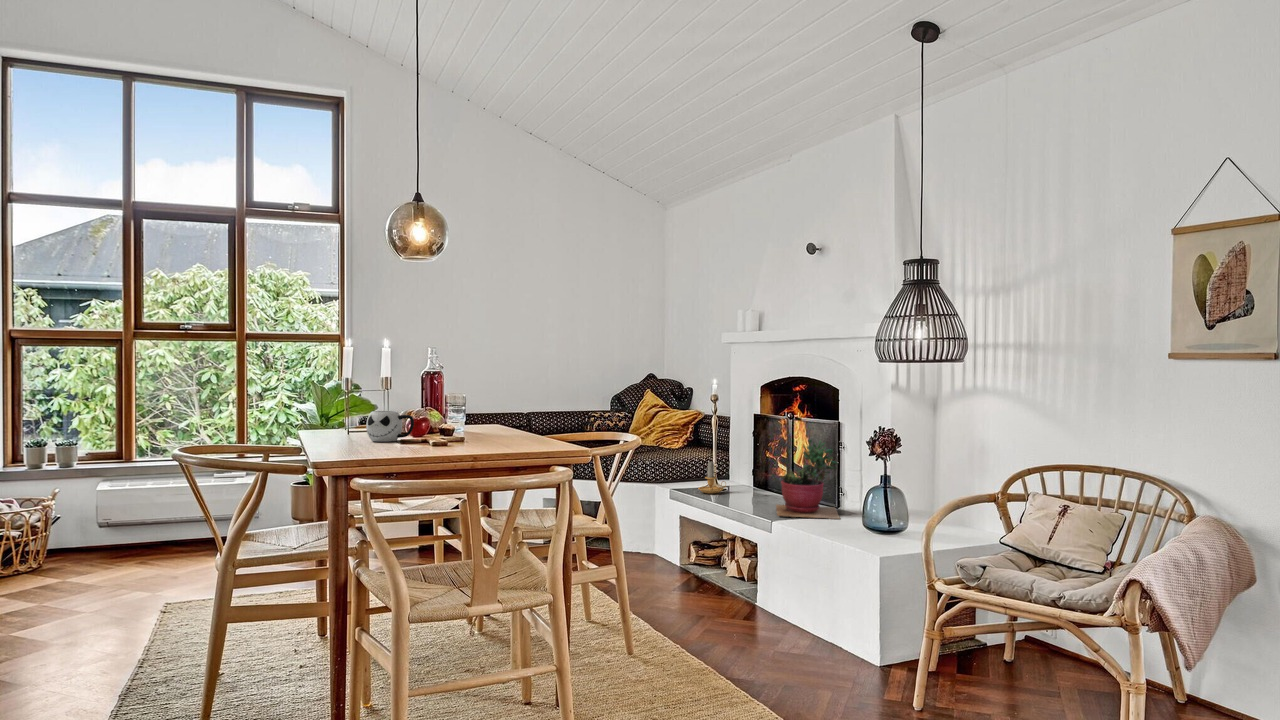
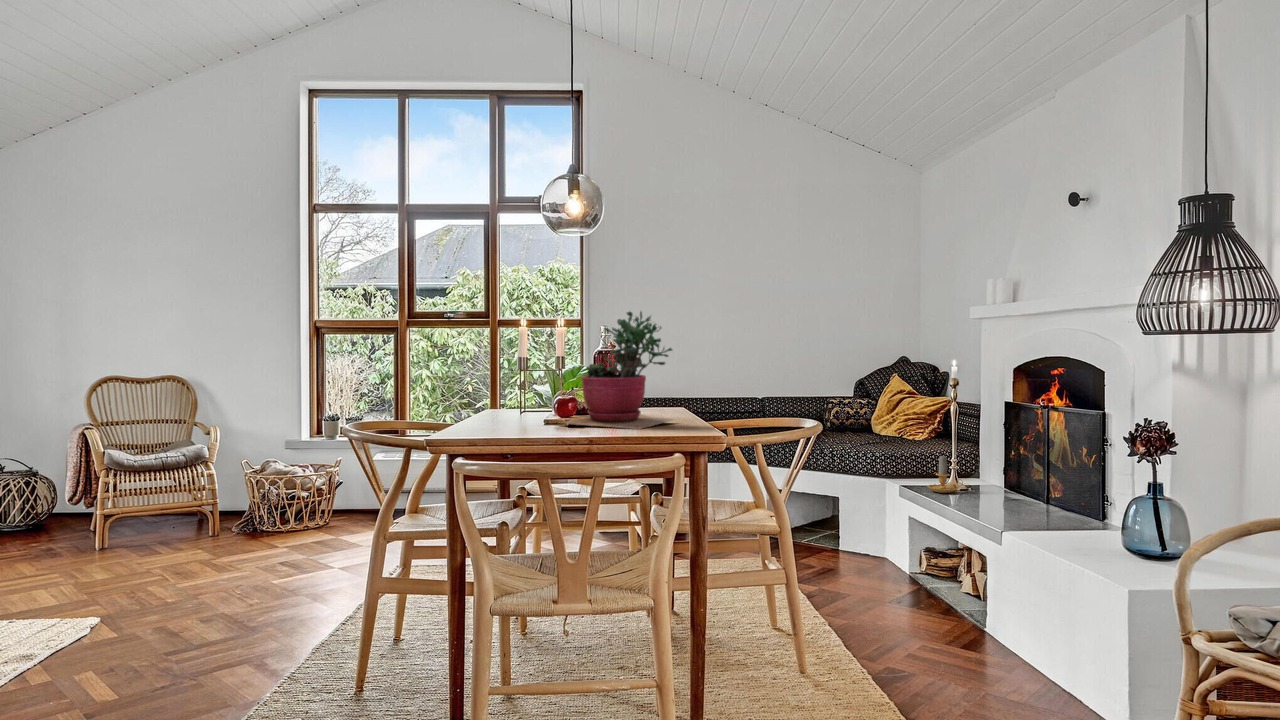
mug: present [366,411,414,442] -> none [510,390,555,421]
succulent plant: present [776,439,840,519] -> present [561,311,674,429]

